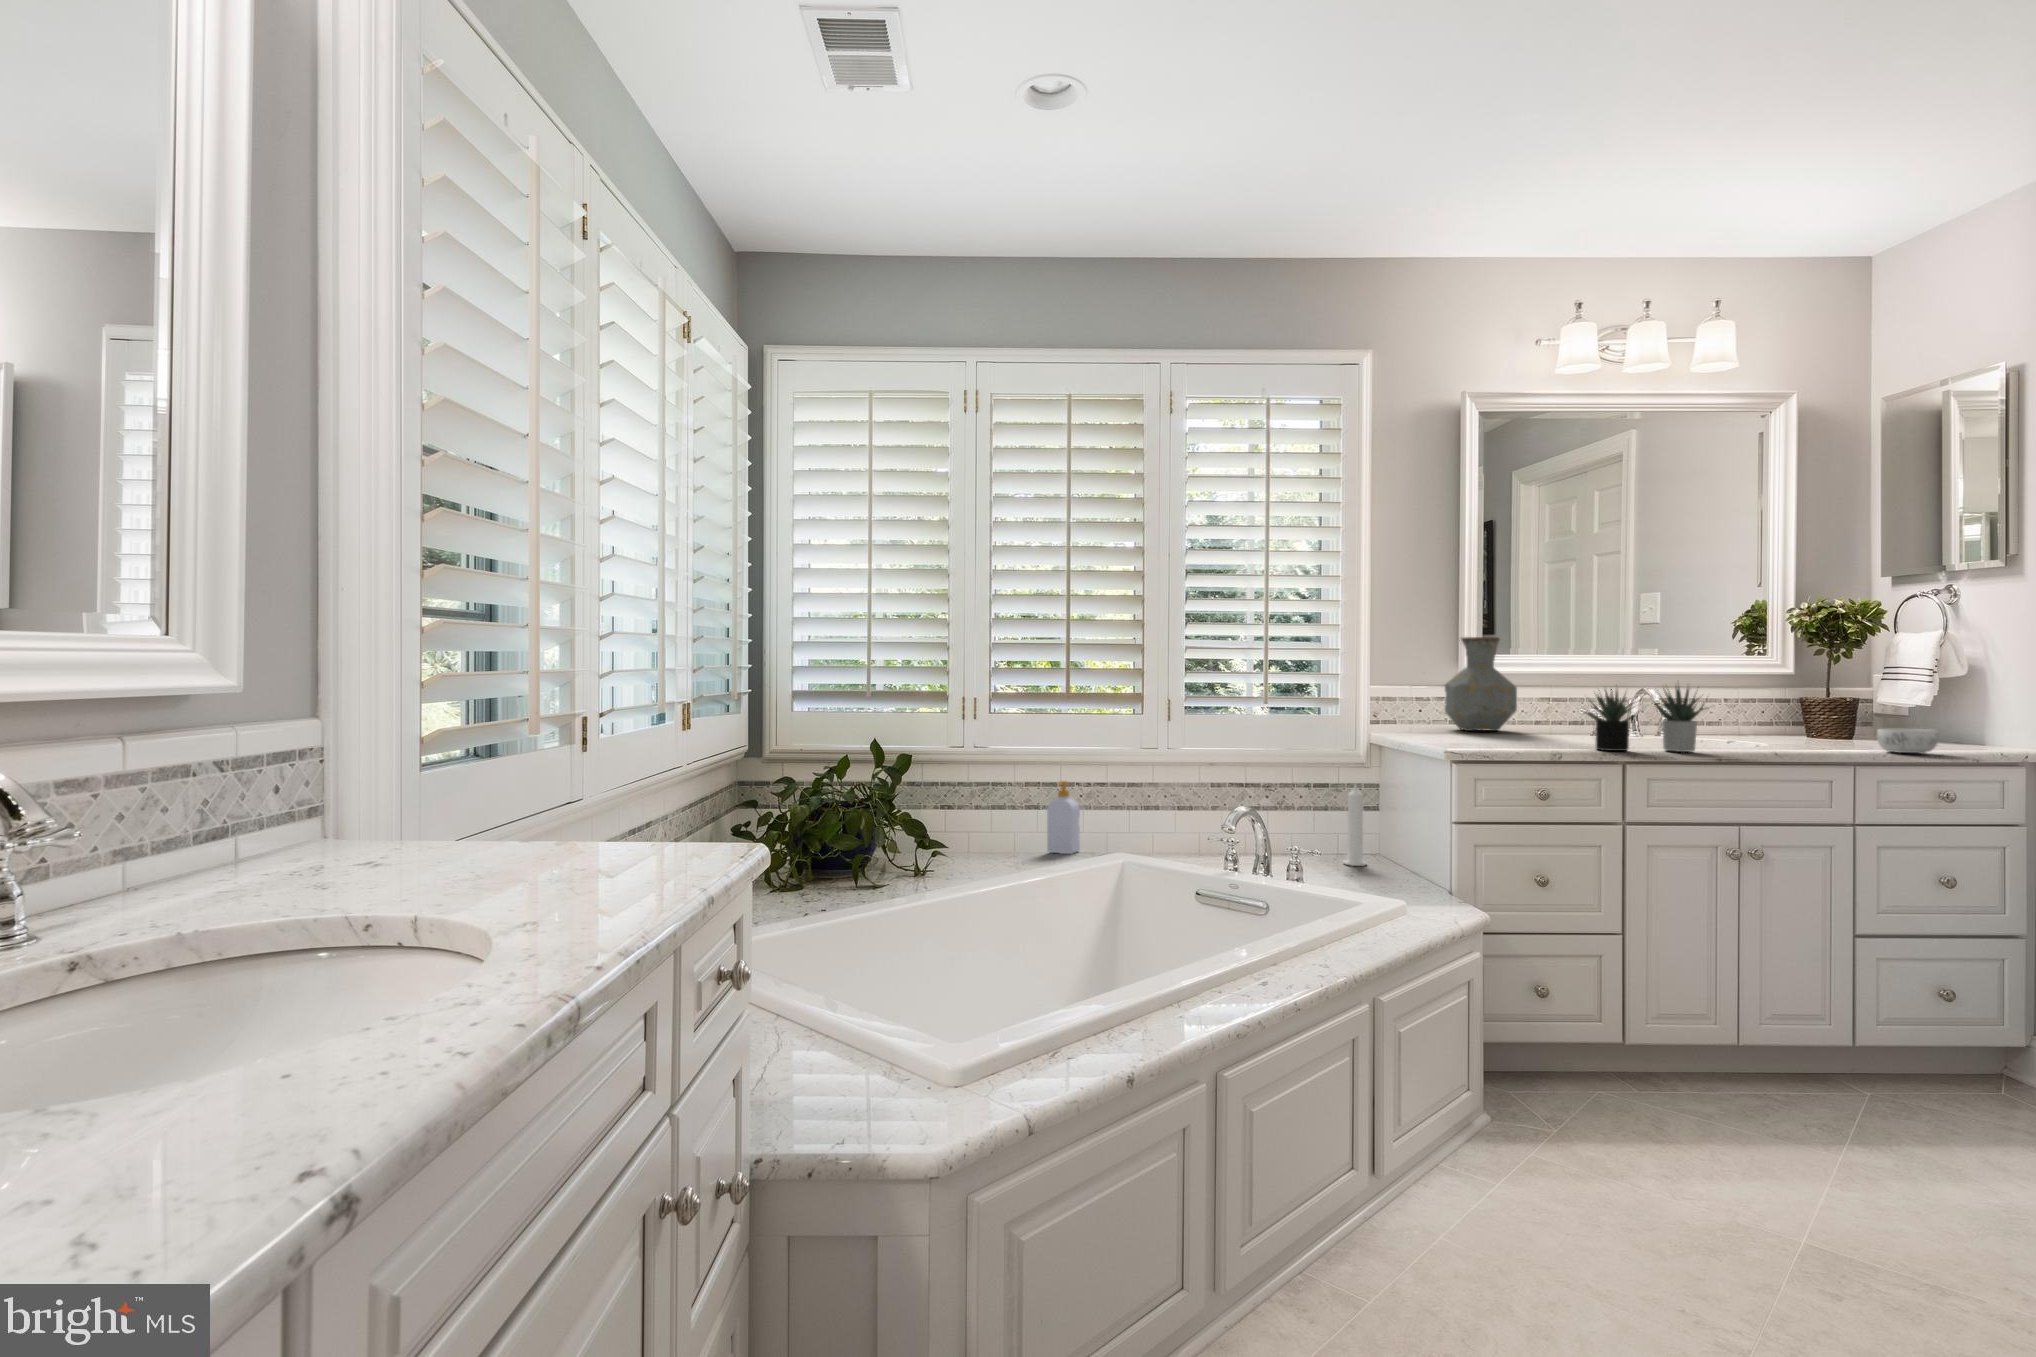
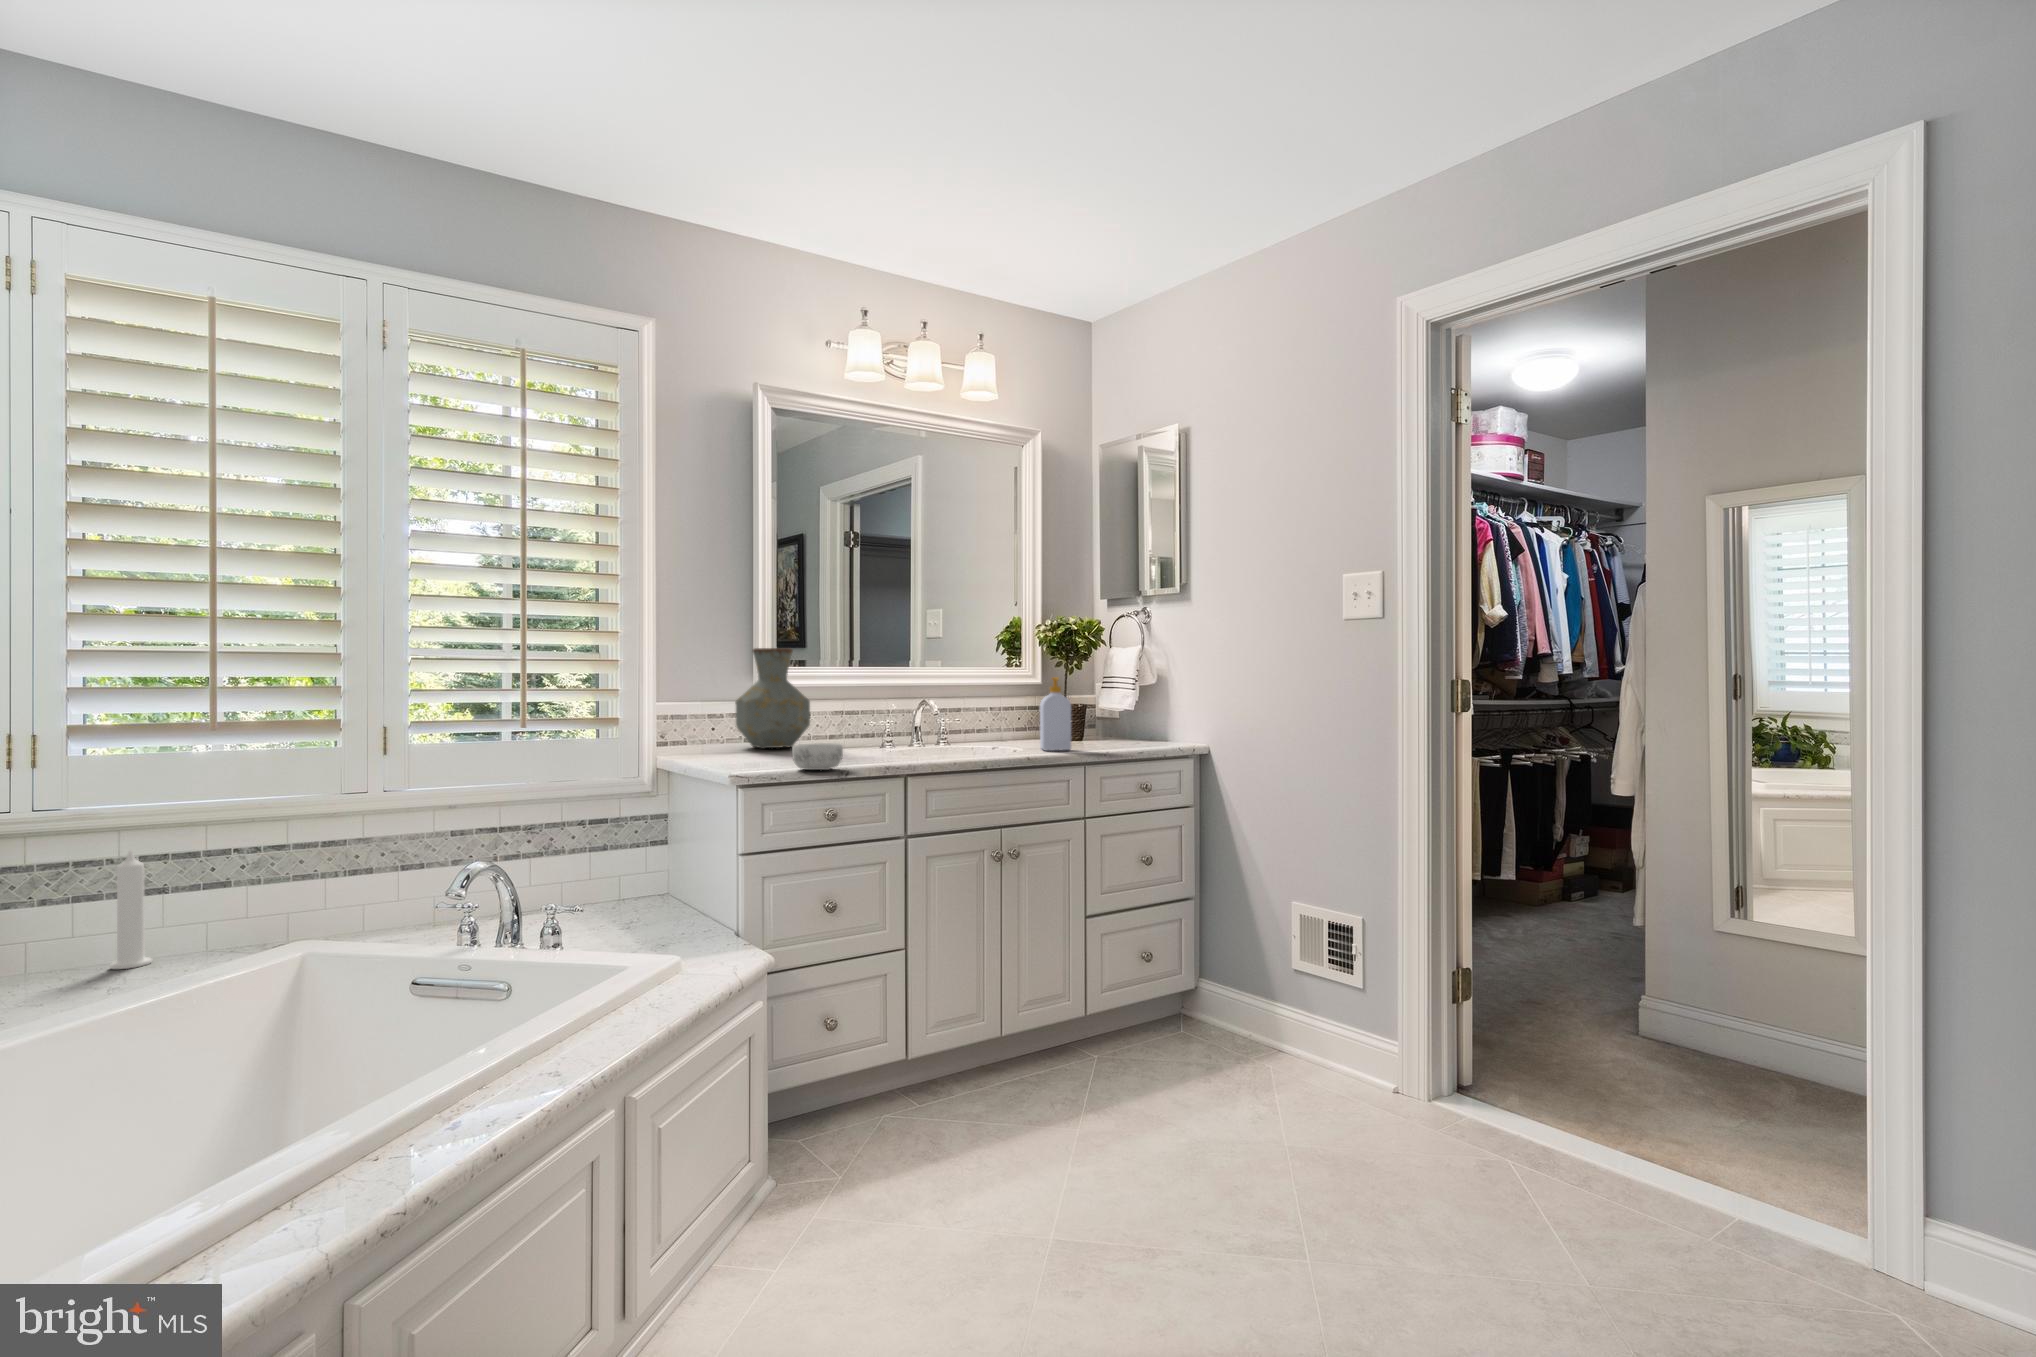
succulent plant: present [1586,687,1706,752] -> none [865,692,984,765]
decorative bowl: present [1877,729,1938,754] -> present [792,743,843,770]
soap bottle: present [1047,781,1080,854] -> present [1040,677,1071,751]
candle: present [1344,784,1367,866] -> present [110,850,152,969]

